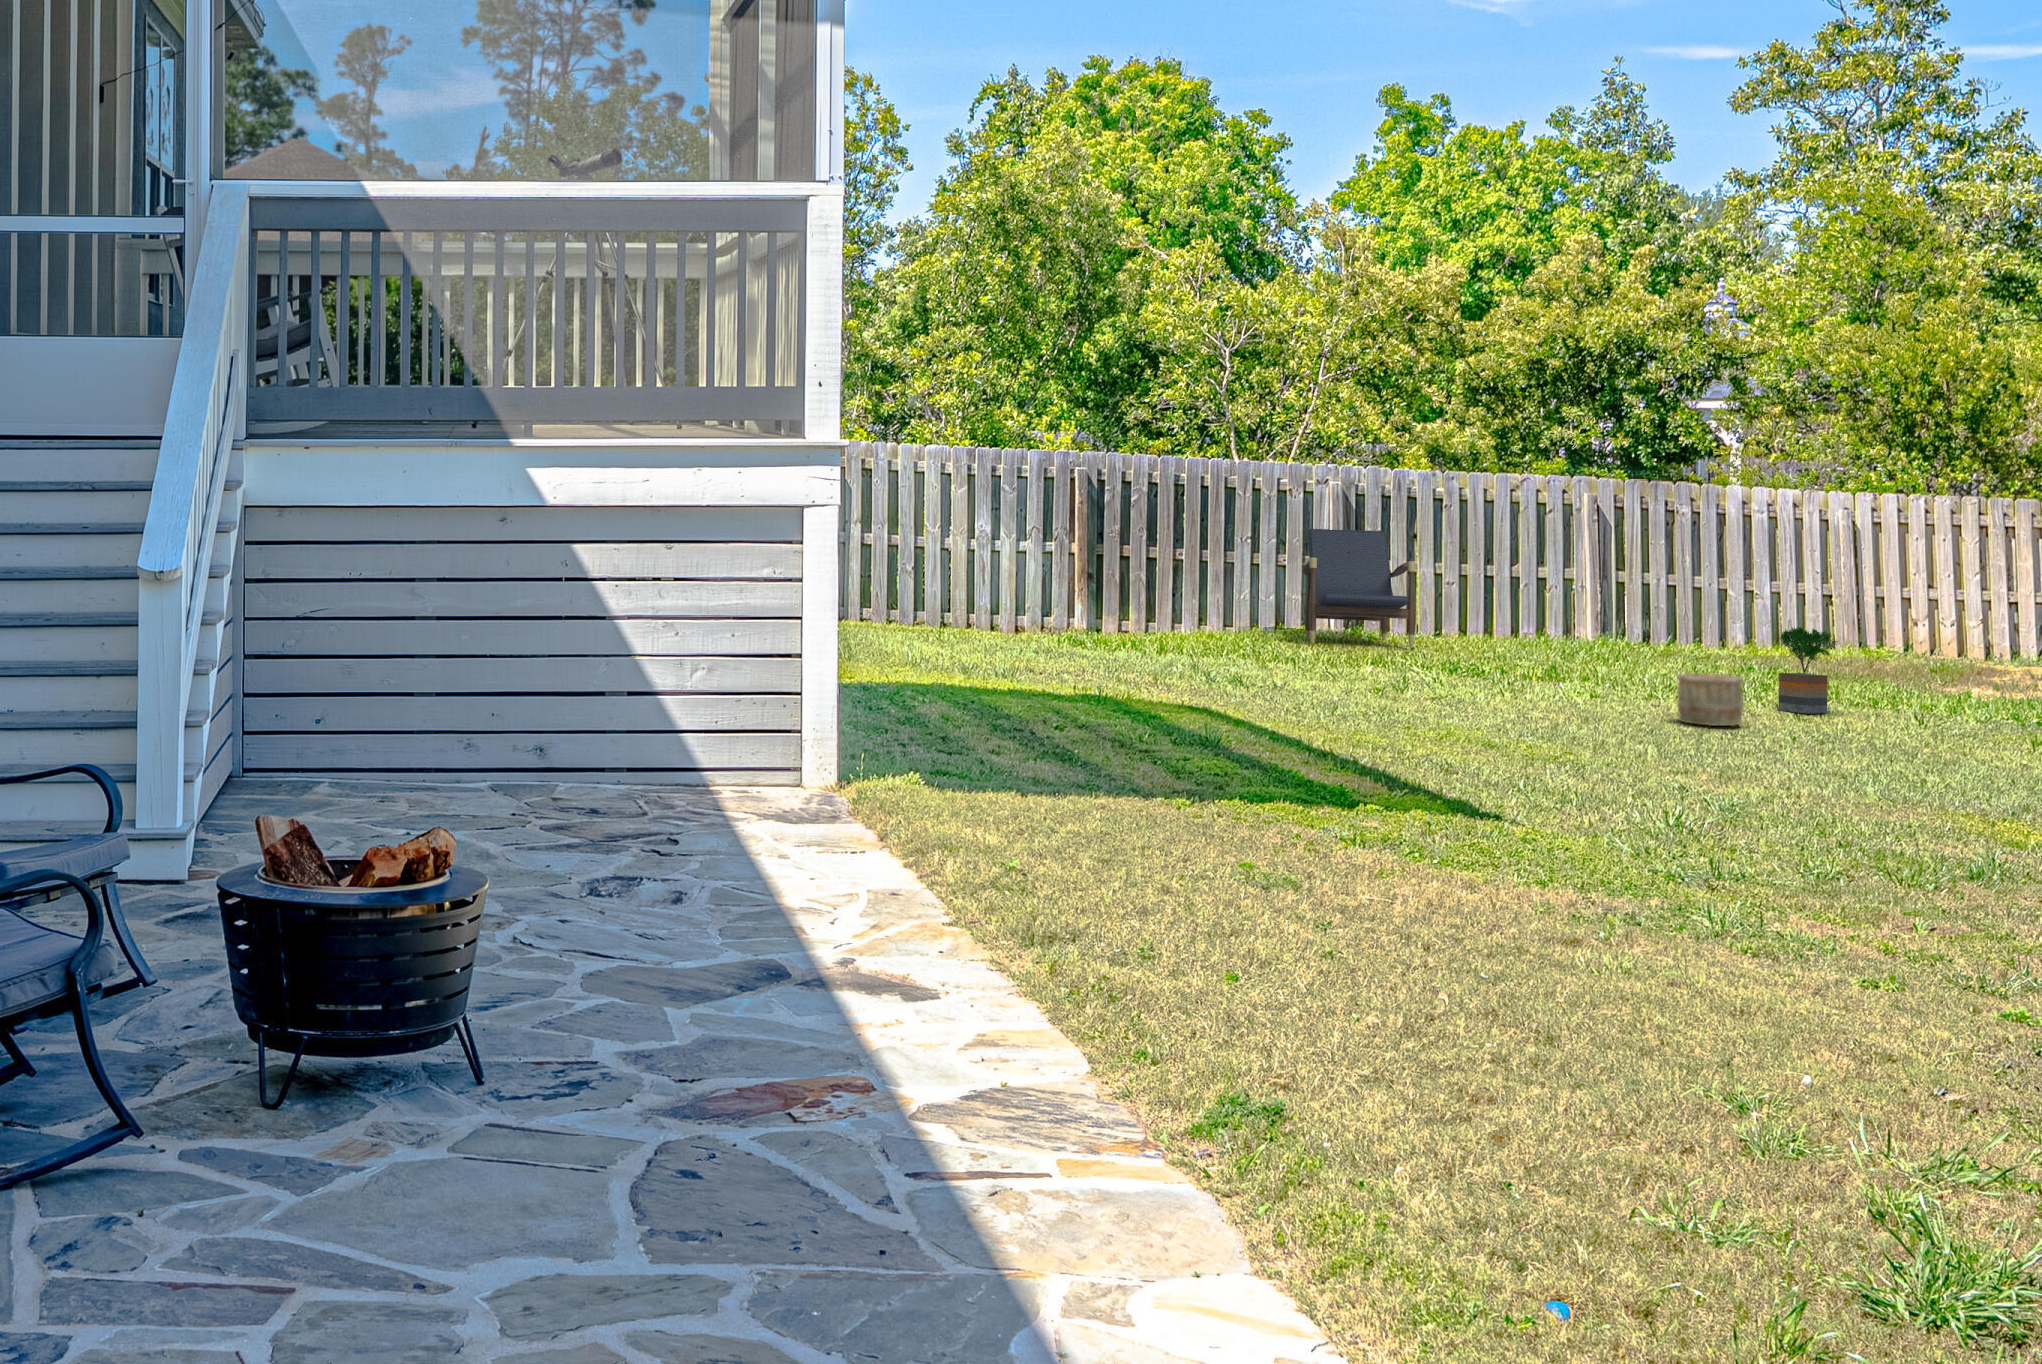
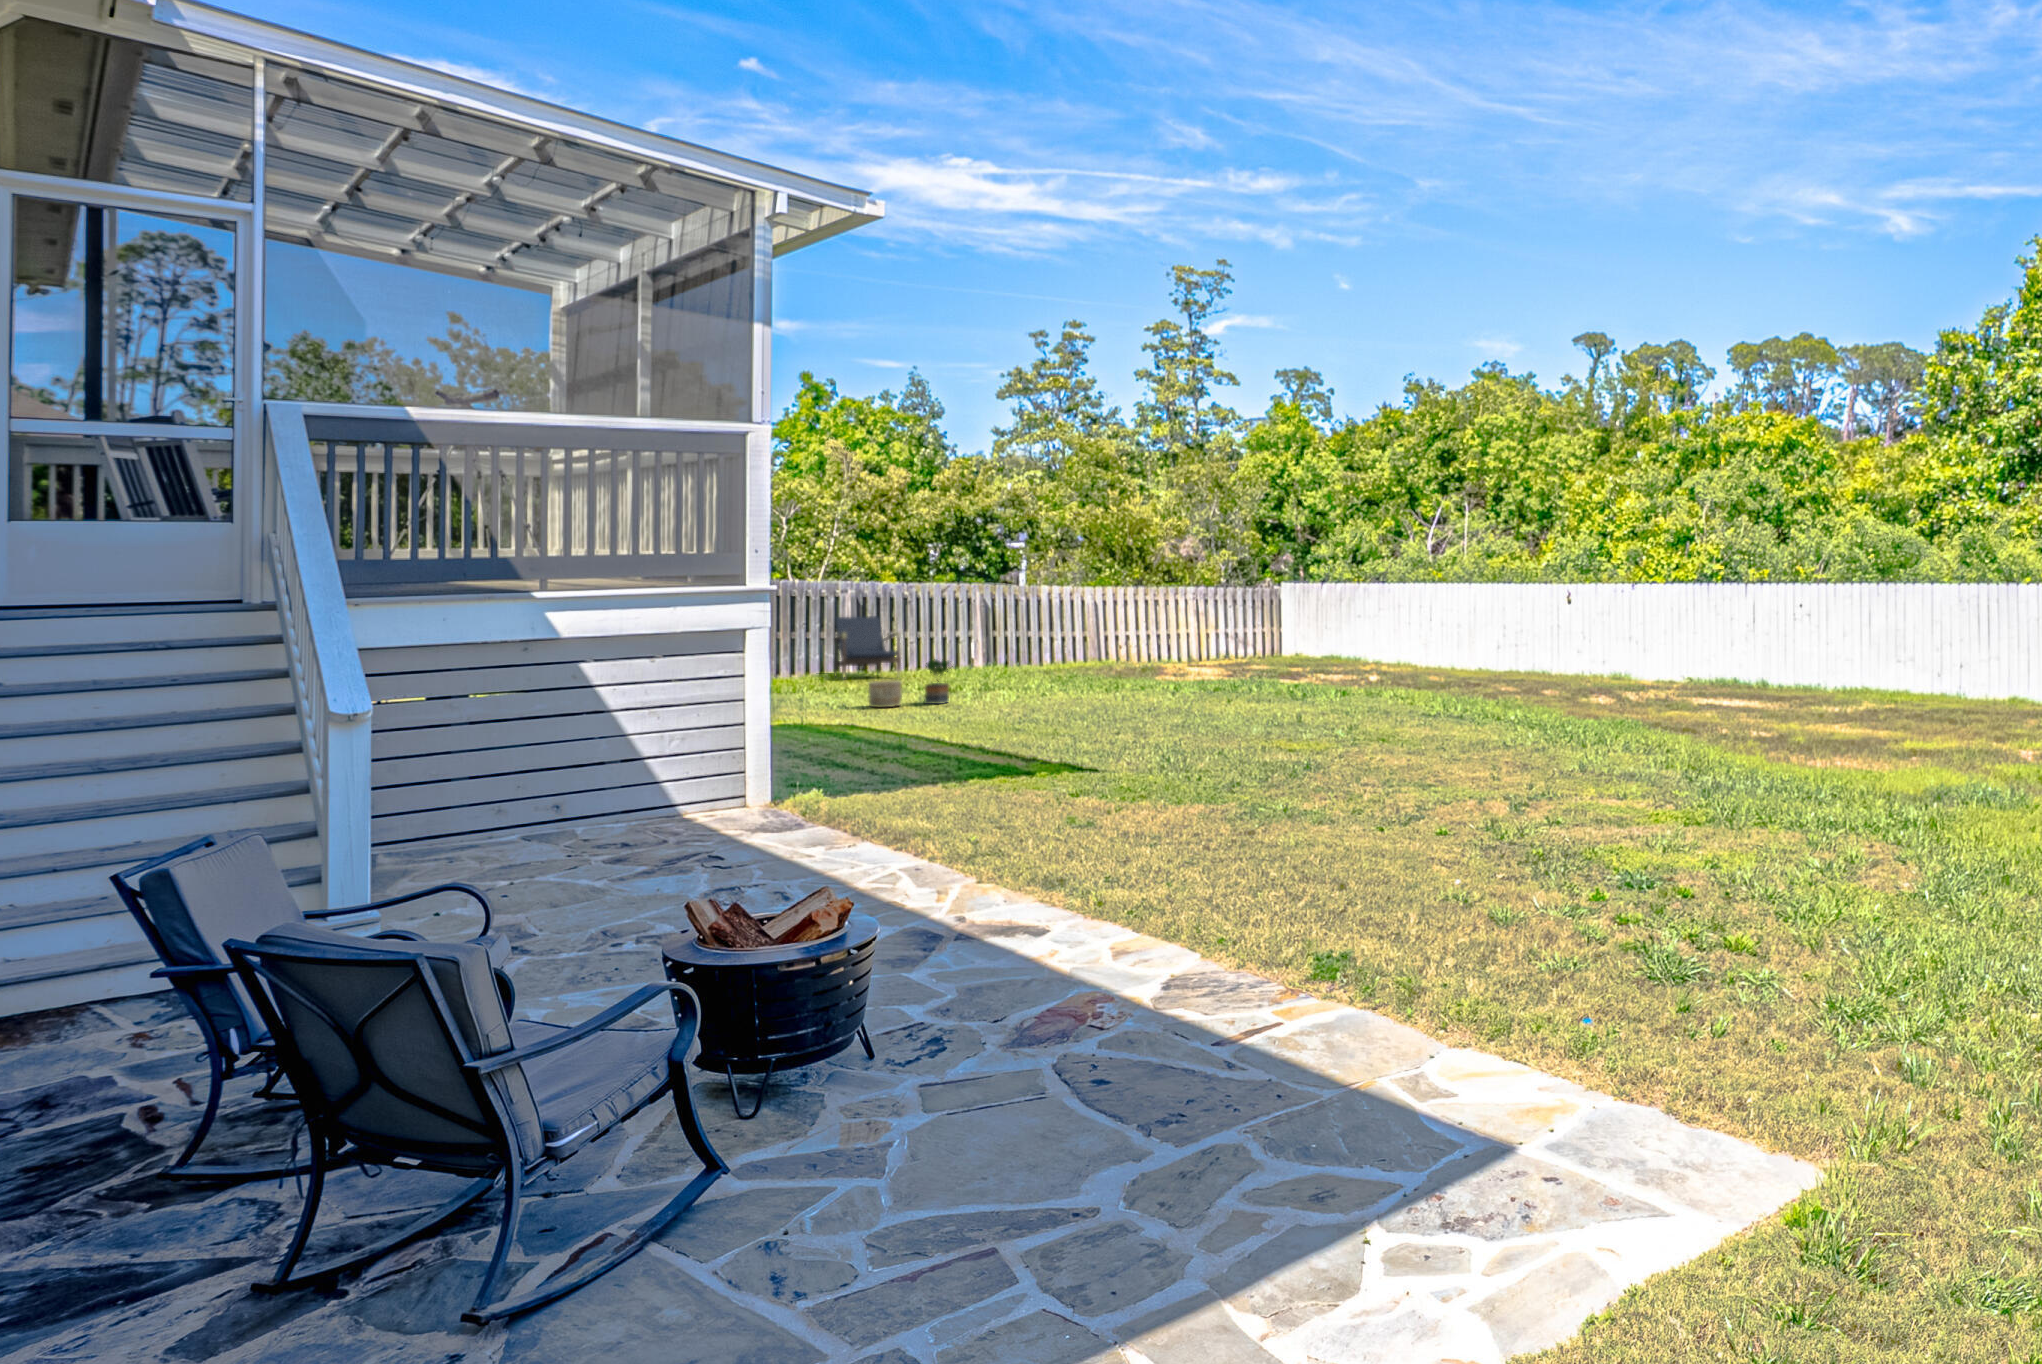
potted tree: present [1779,627,1837,714] -> present [925,659,953,704]
wooden bucket: present [1677,673,1743,726] -> present [868,680,902,707]

